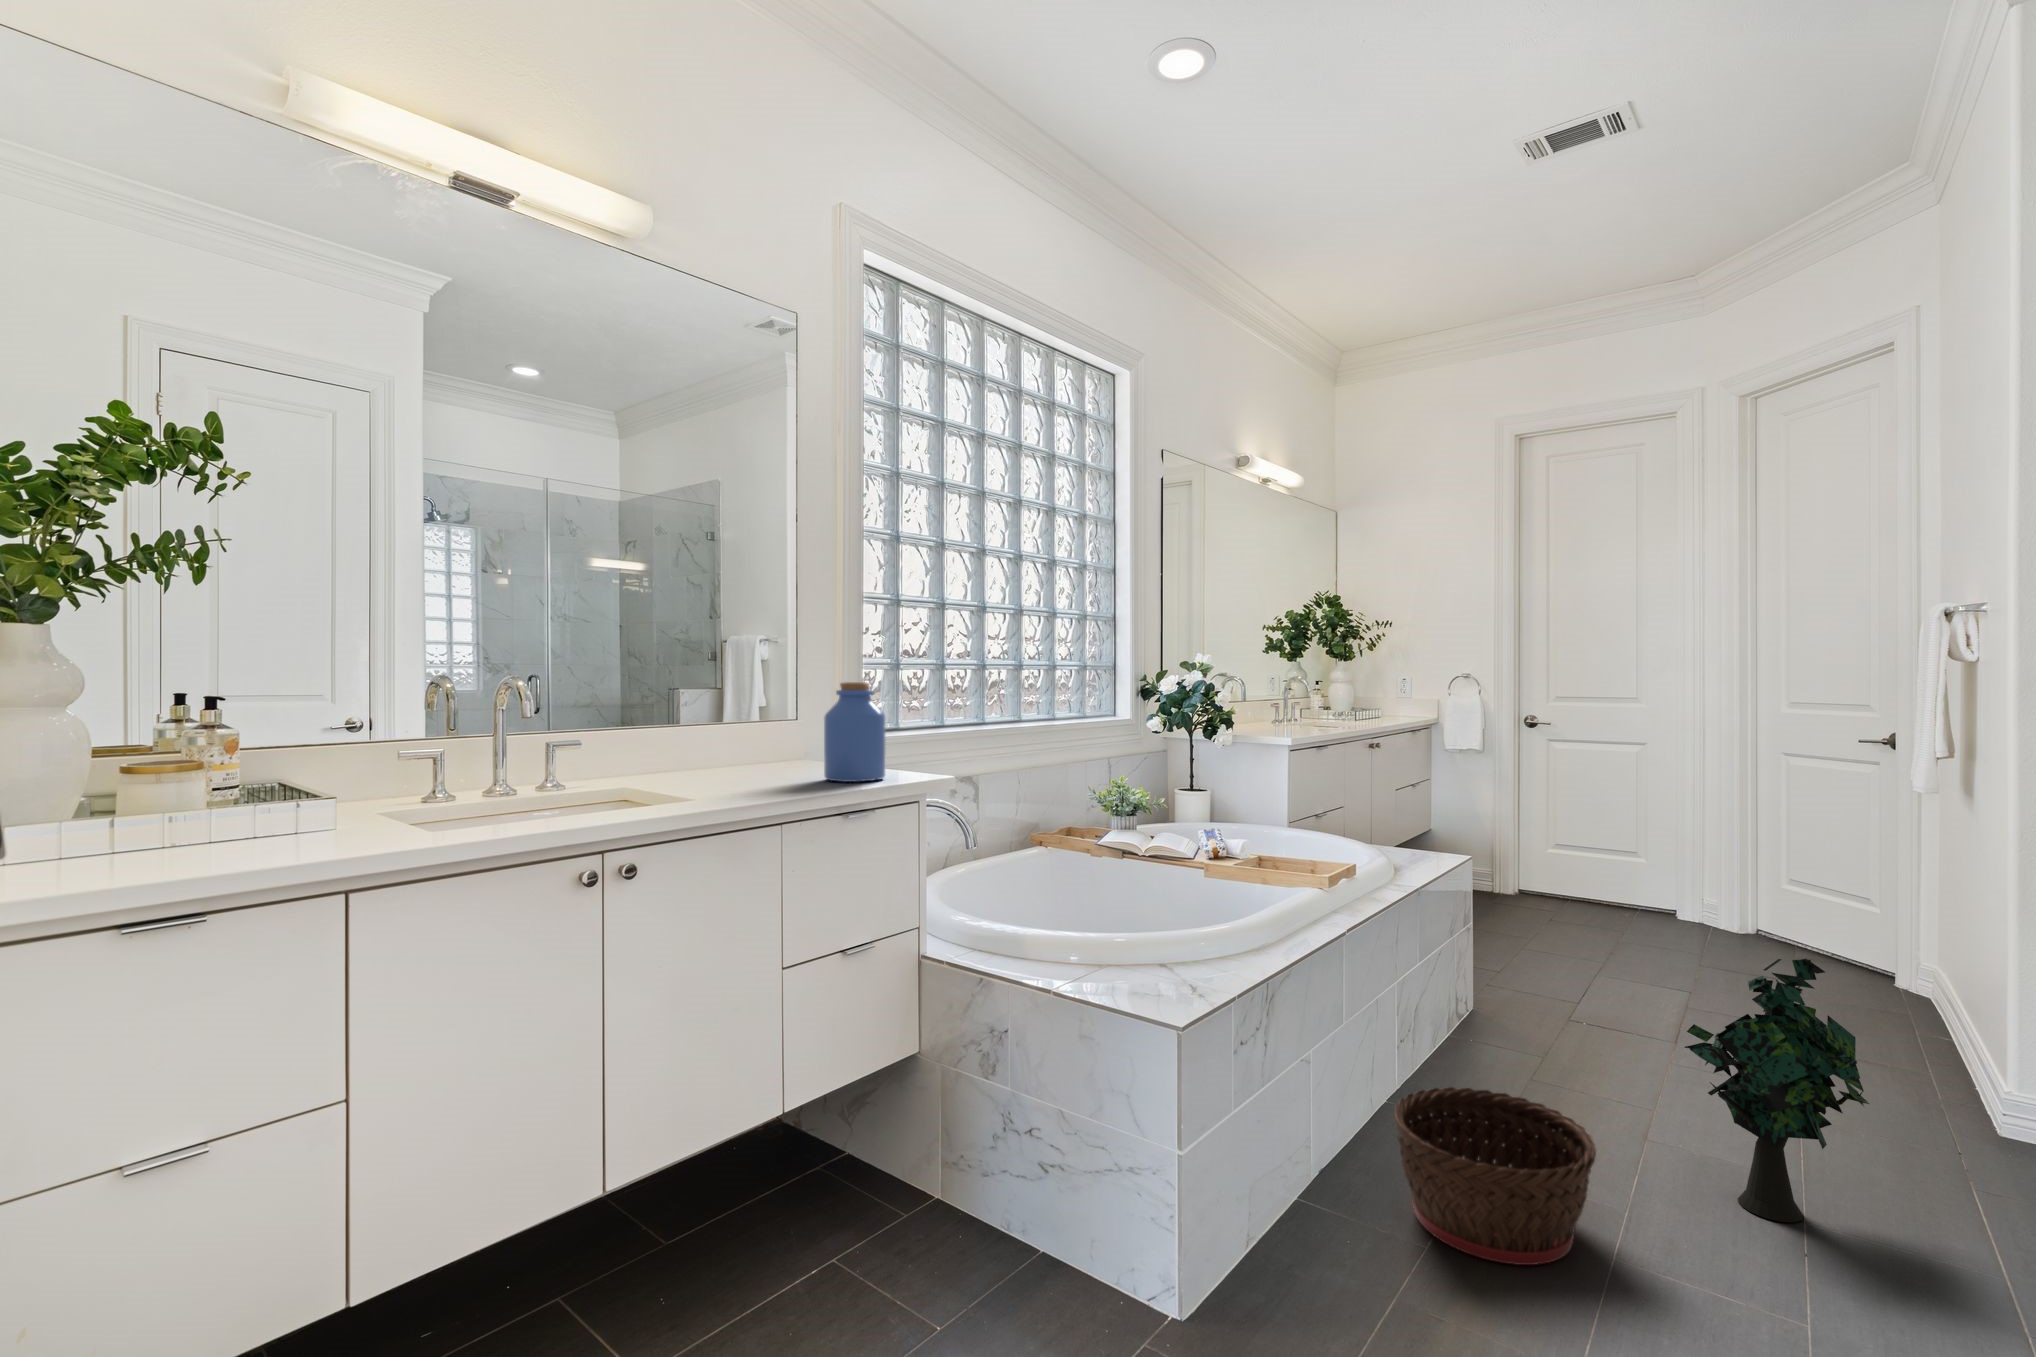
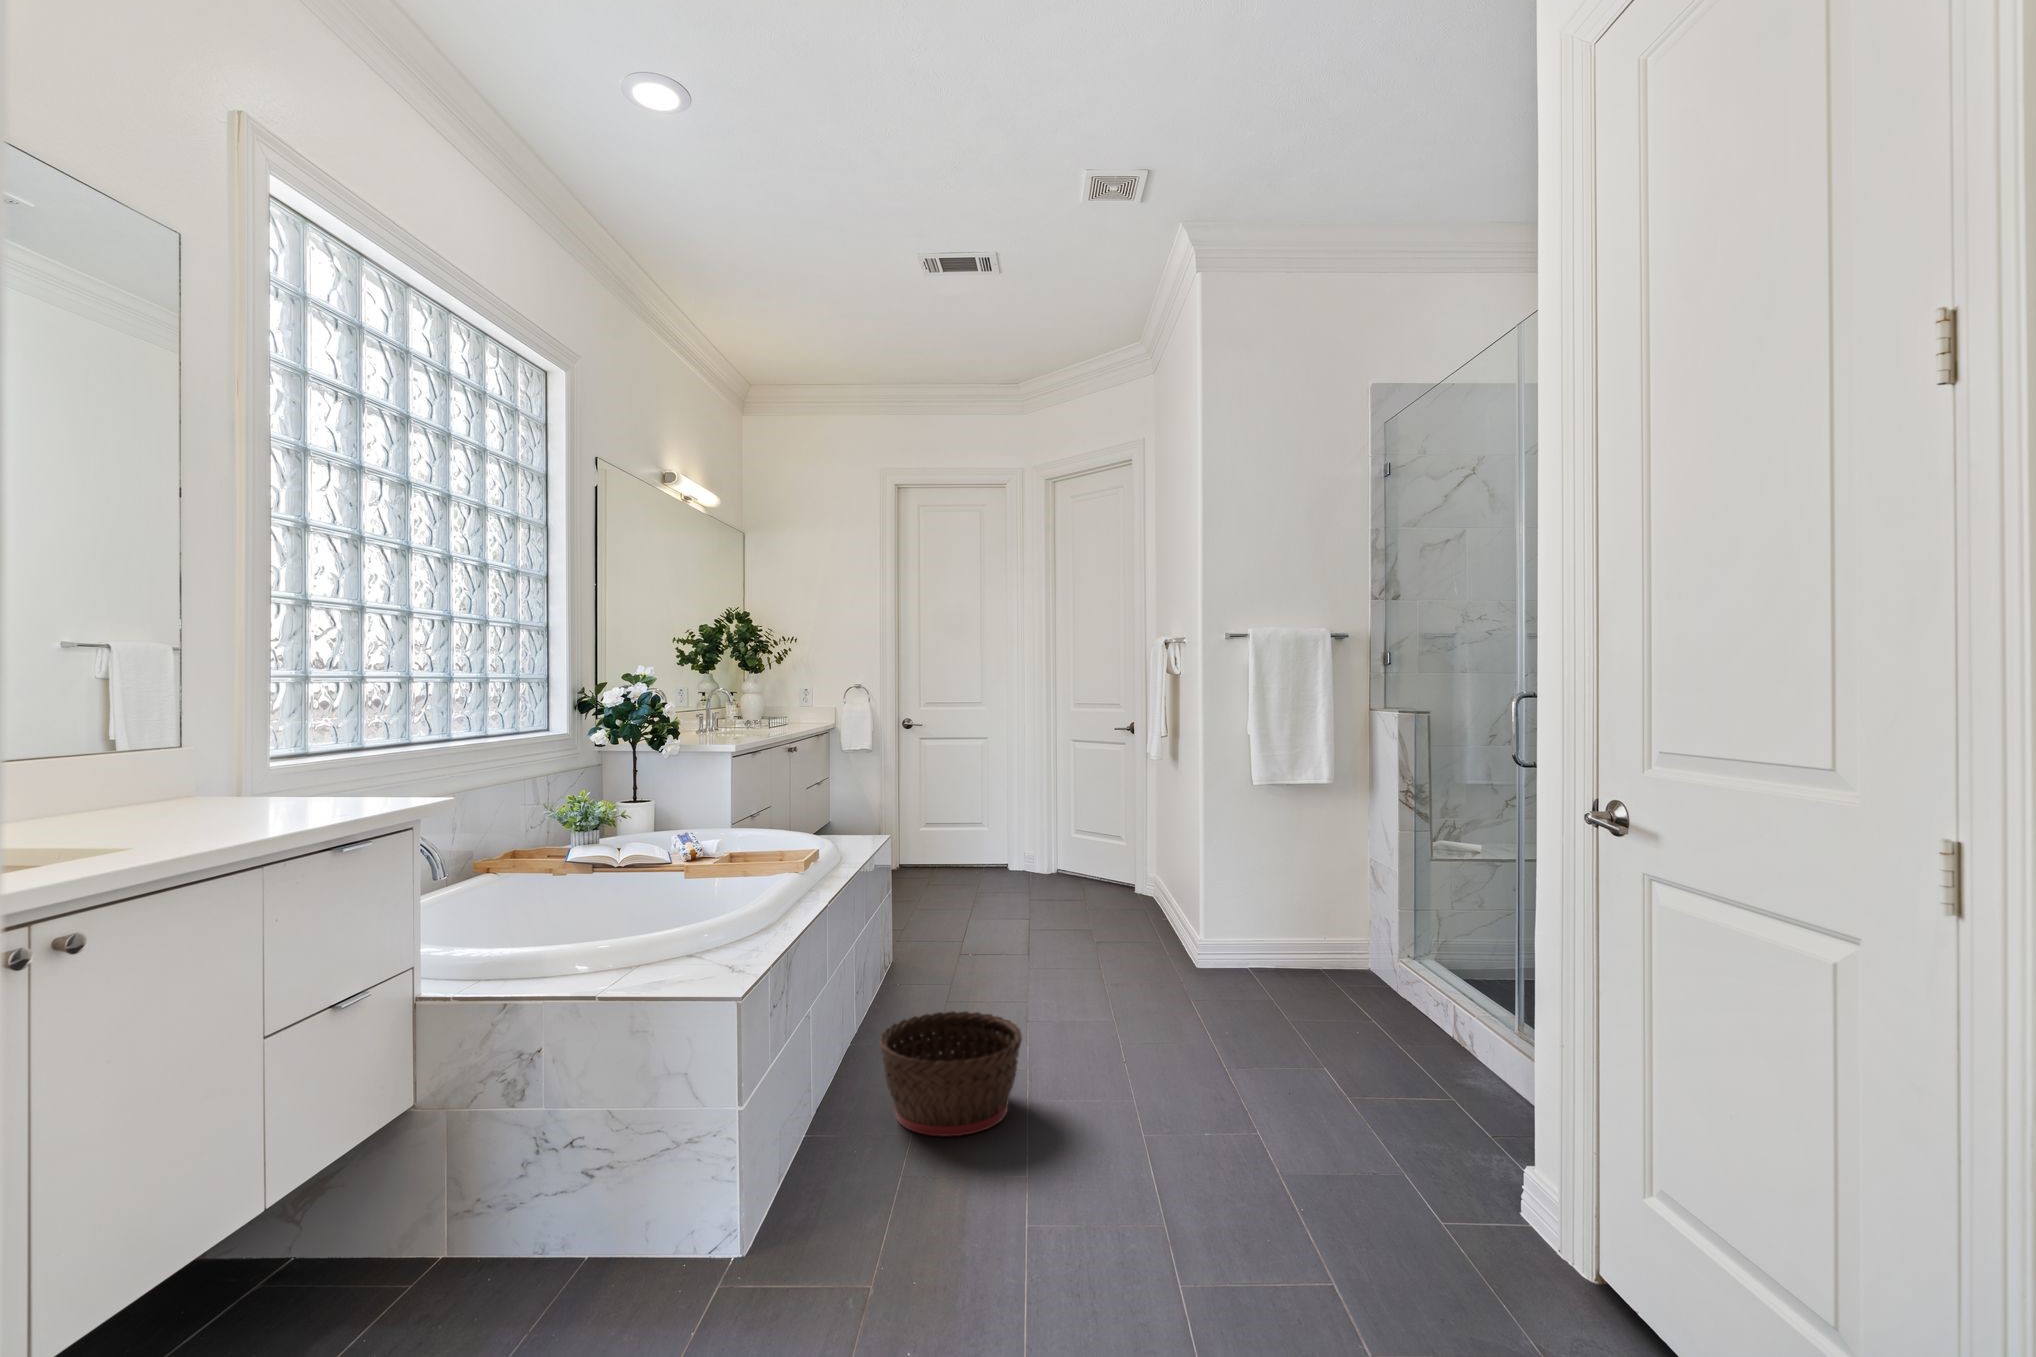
jar: present [824,682,885,782] -> none [283,696,368,811]
decorative plant: present [1685,959,1869,1222] -> none [1060,874,1161,1057]

